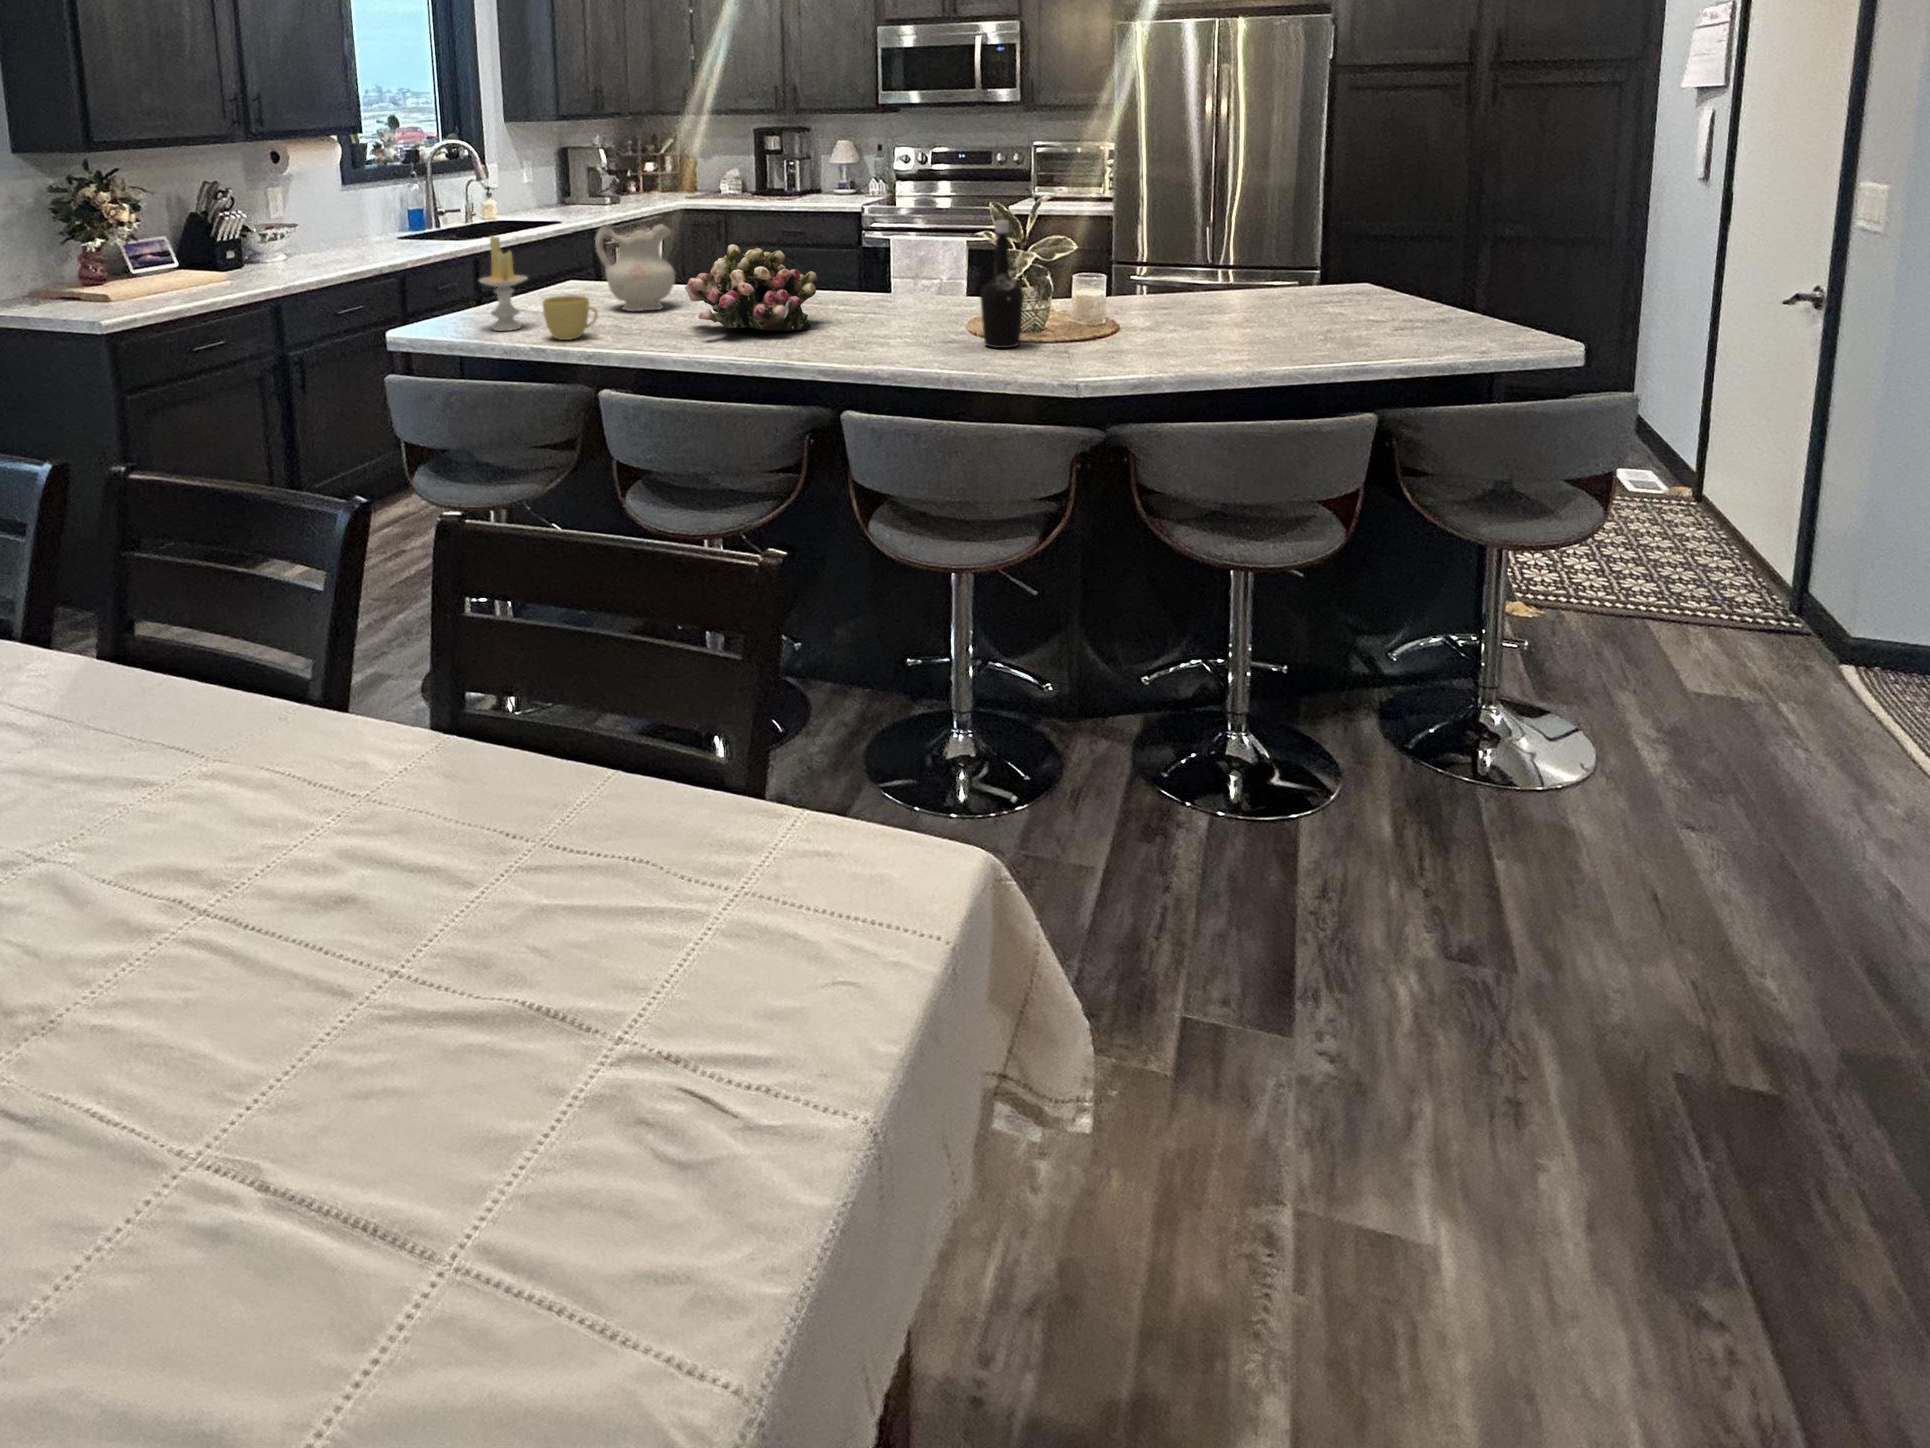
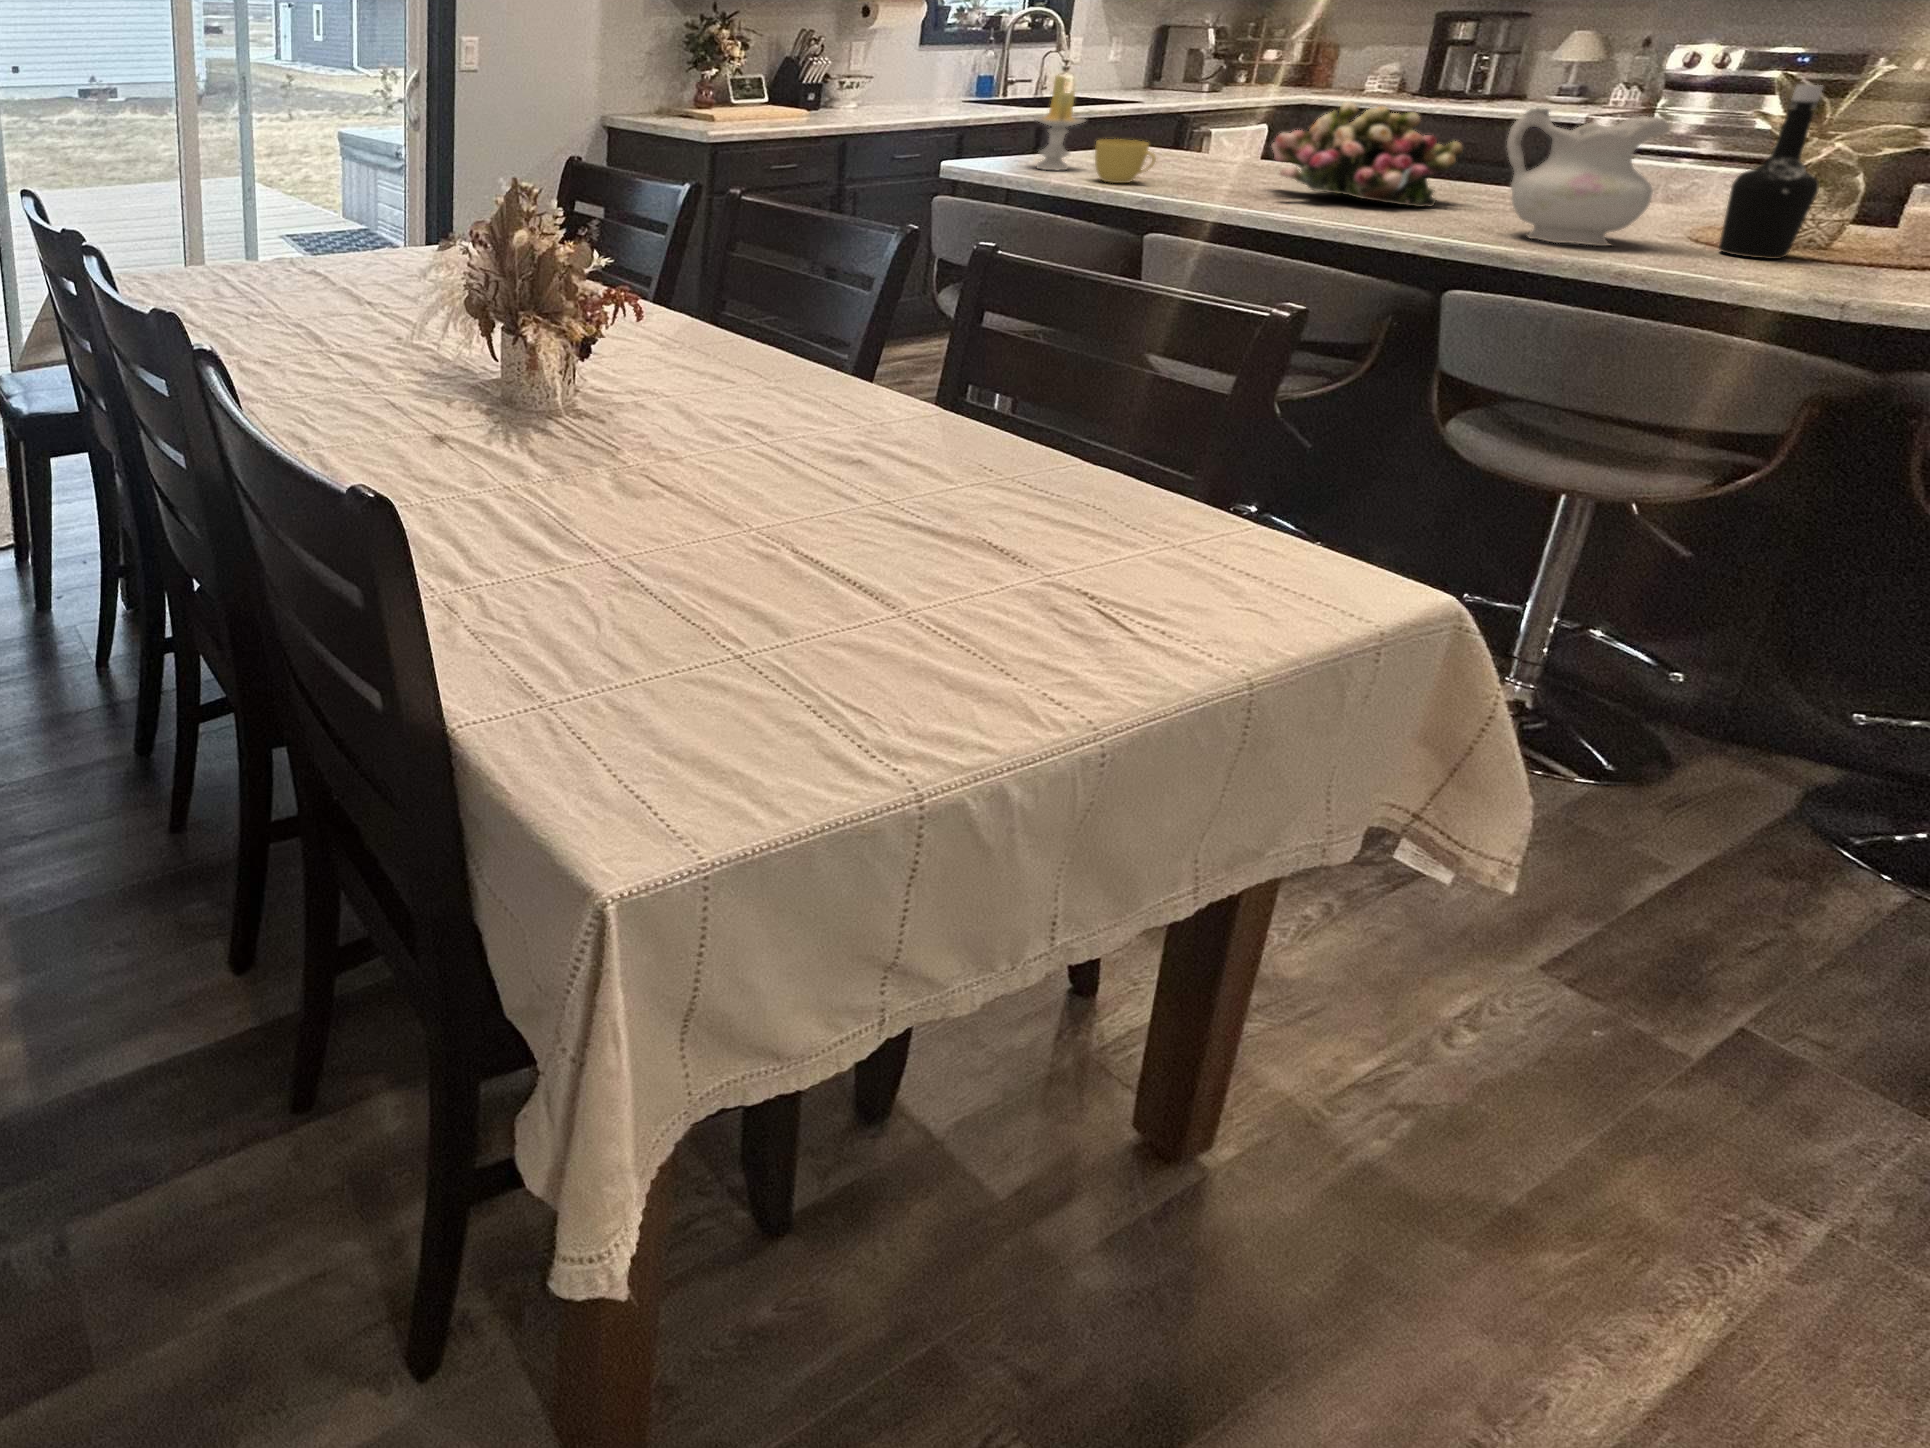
ceramic pitcher: present [595,224,675,311] -> present [1507,108,1669,246]

